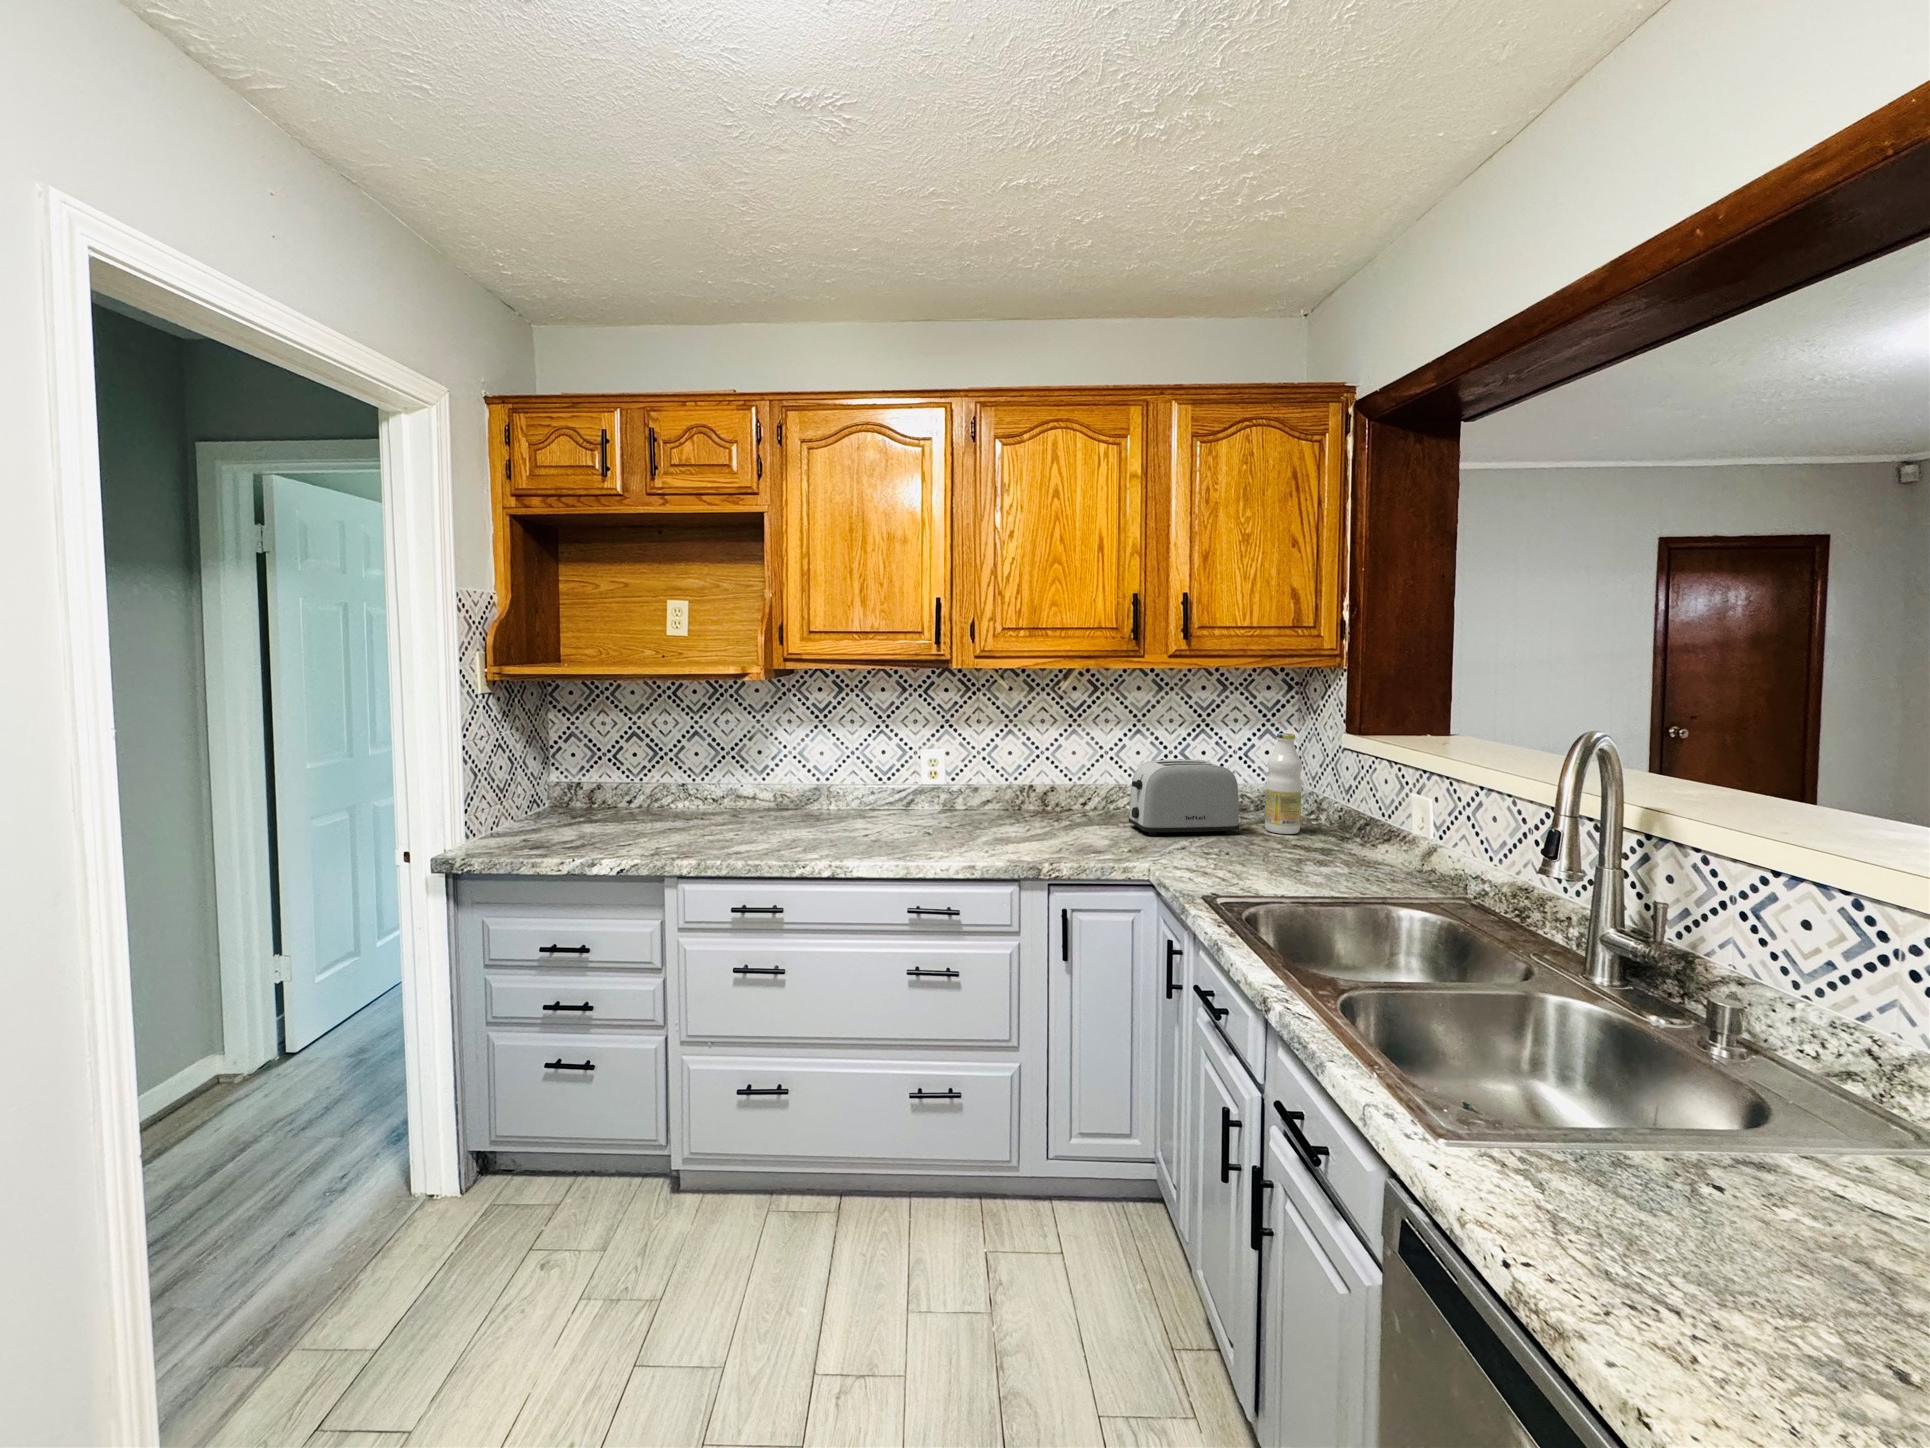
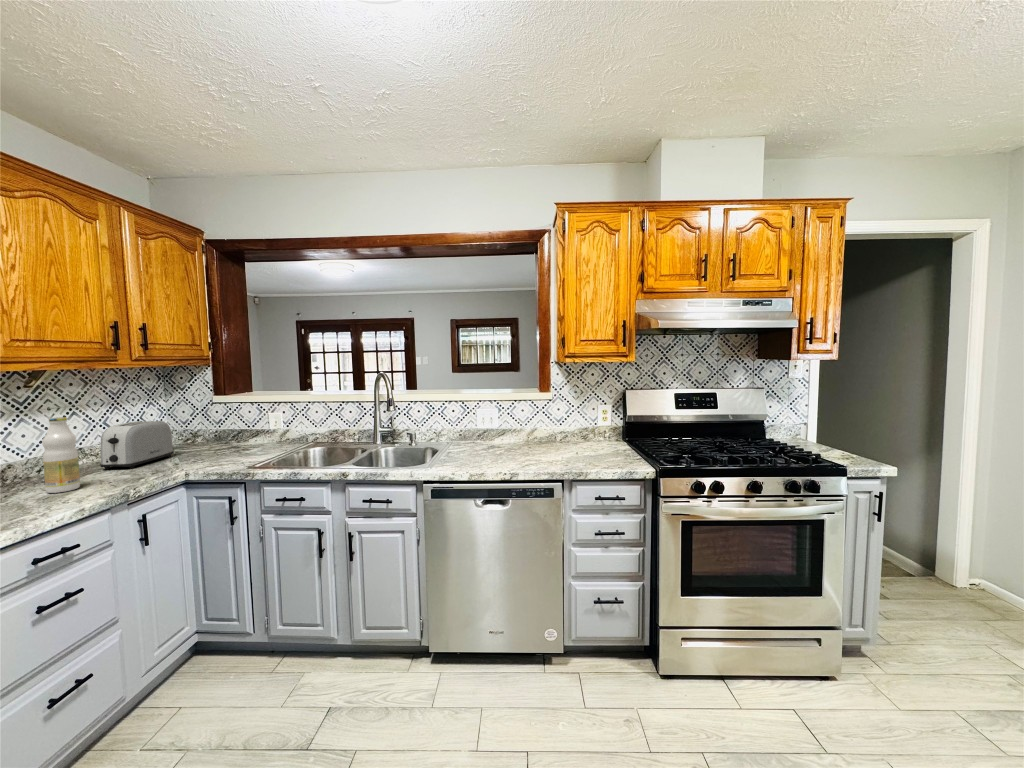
bottle: present [1265,733,1302,834] -> present [42,417,80,493]

